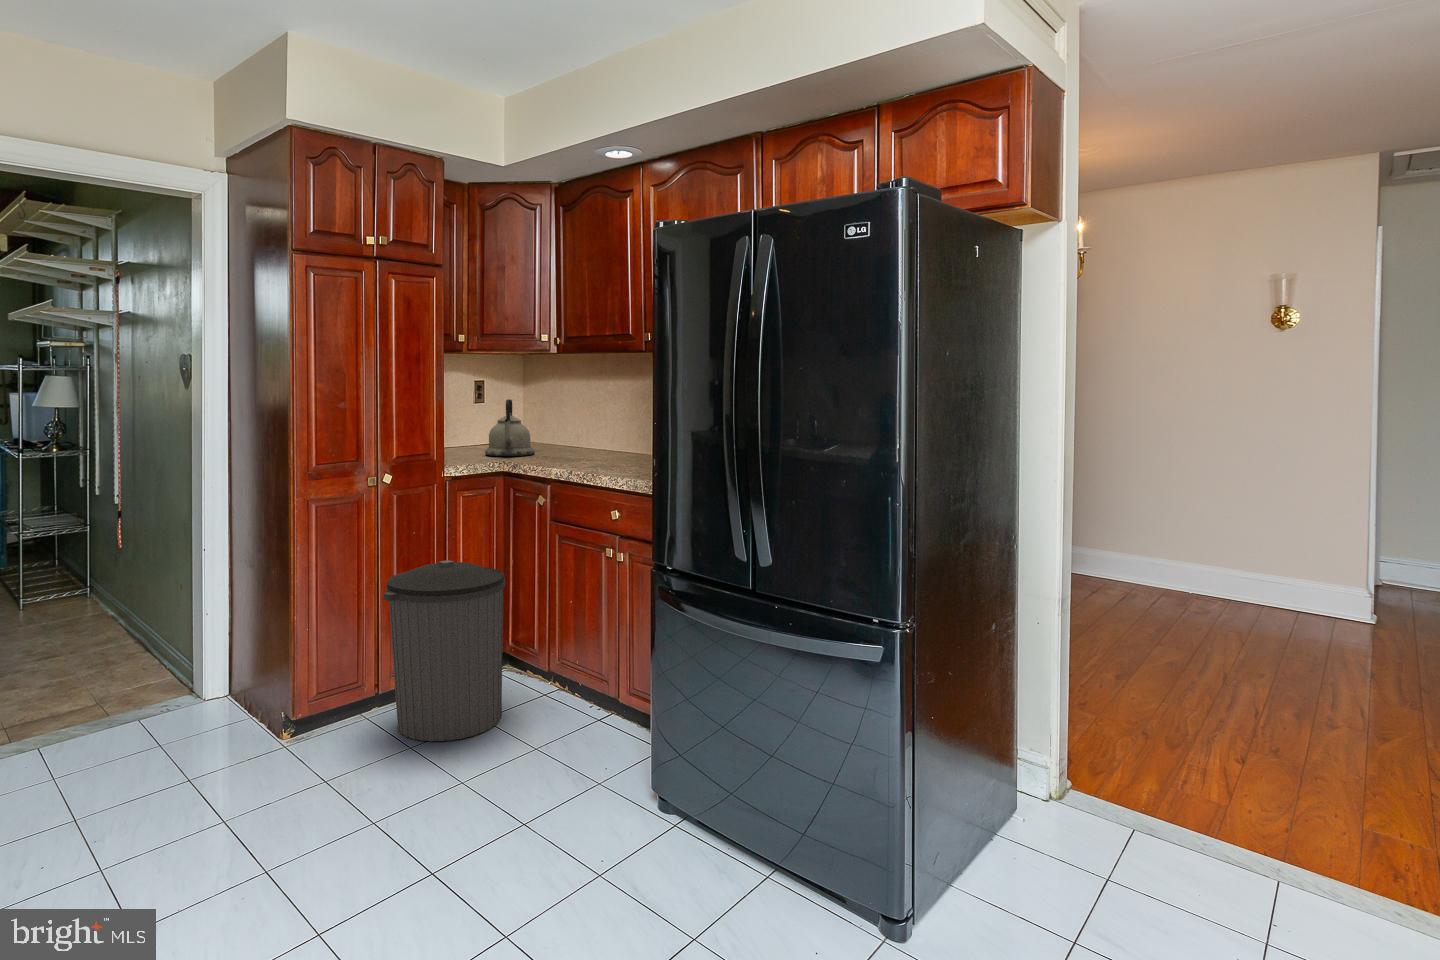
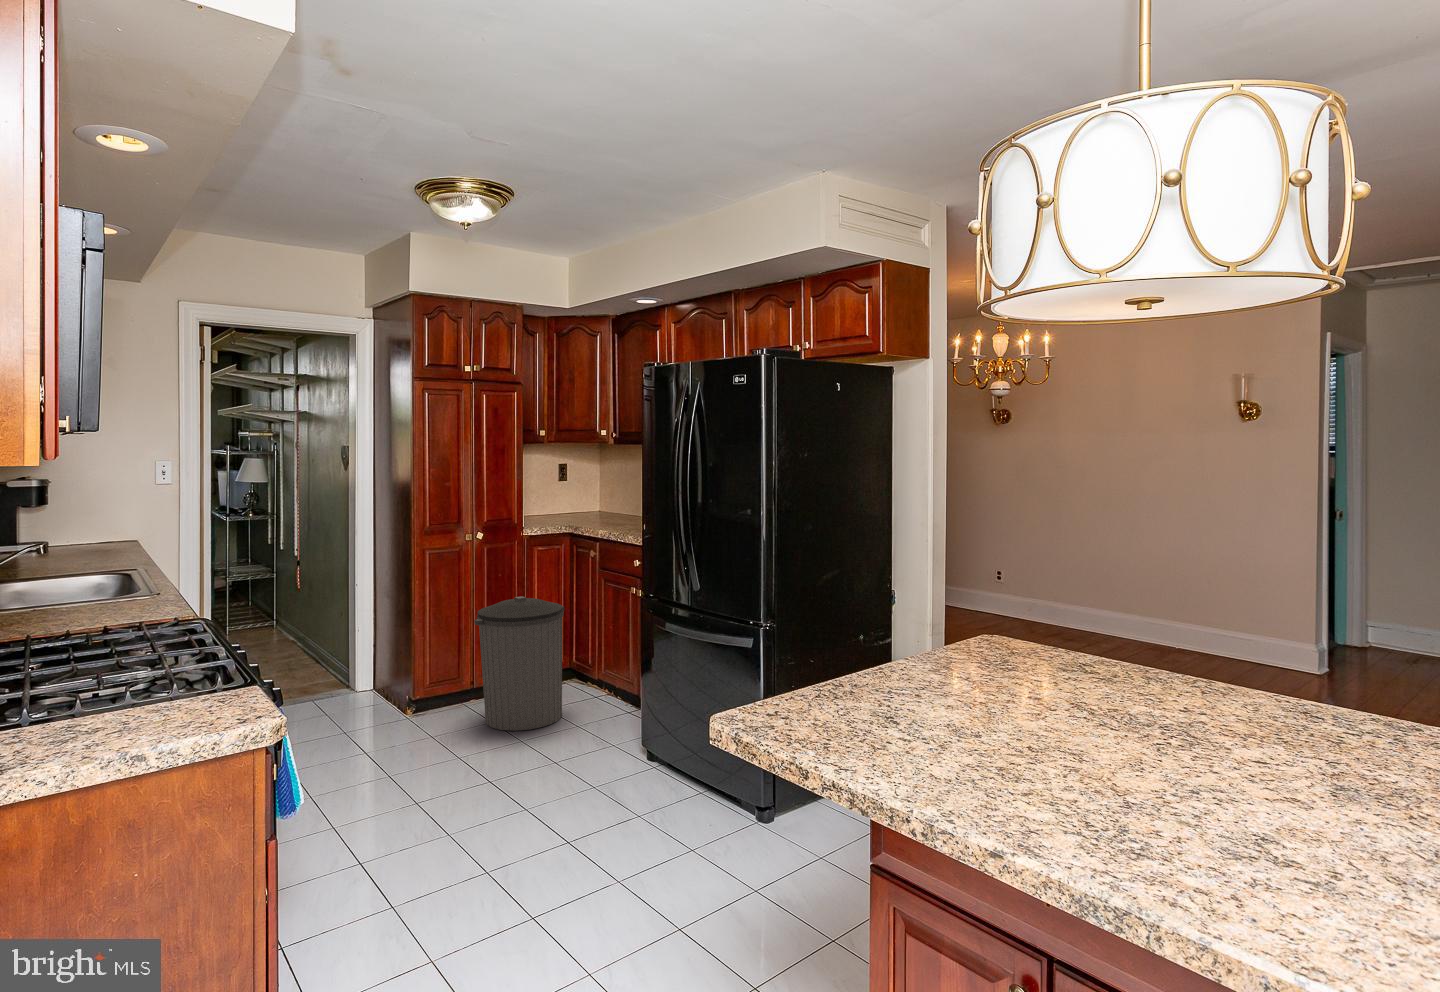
kettle: present [485,399,535,456] -> none [558,473,596,517]

